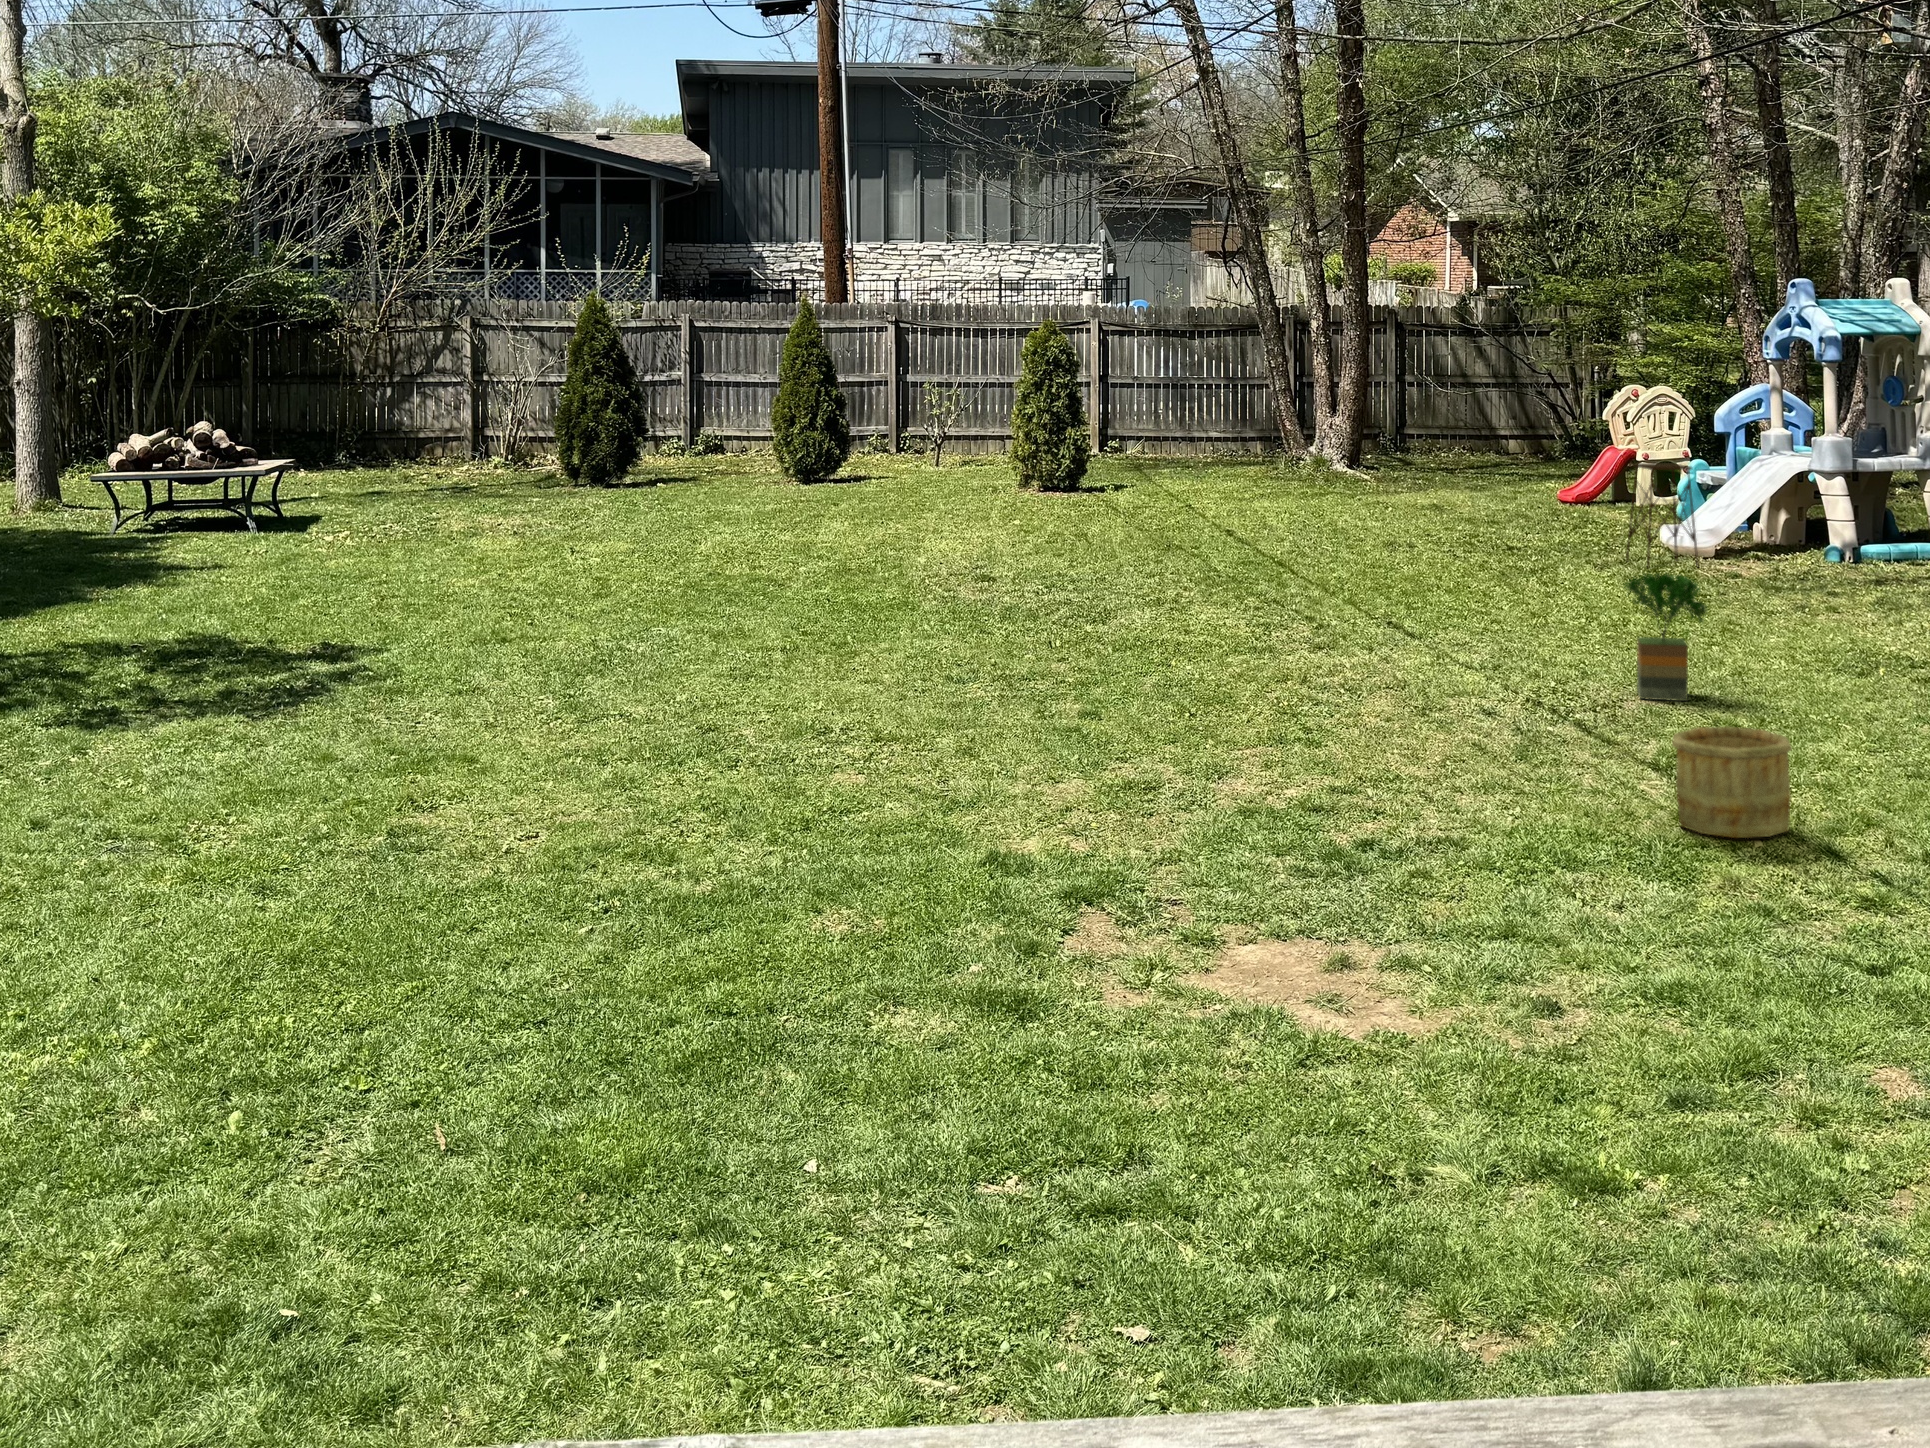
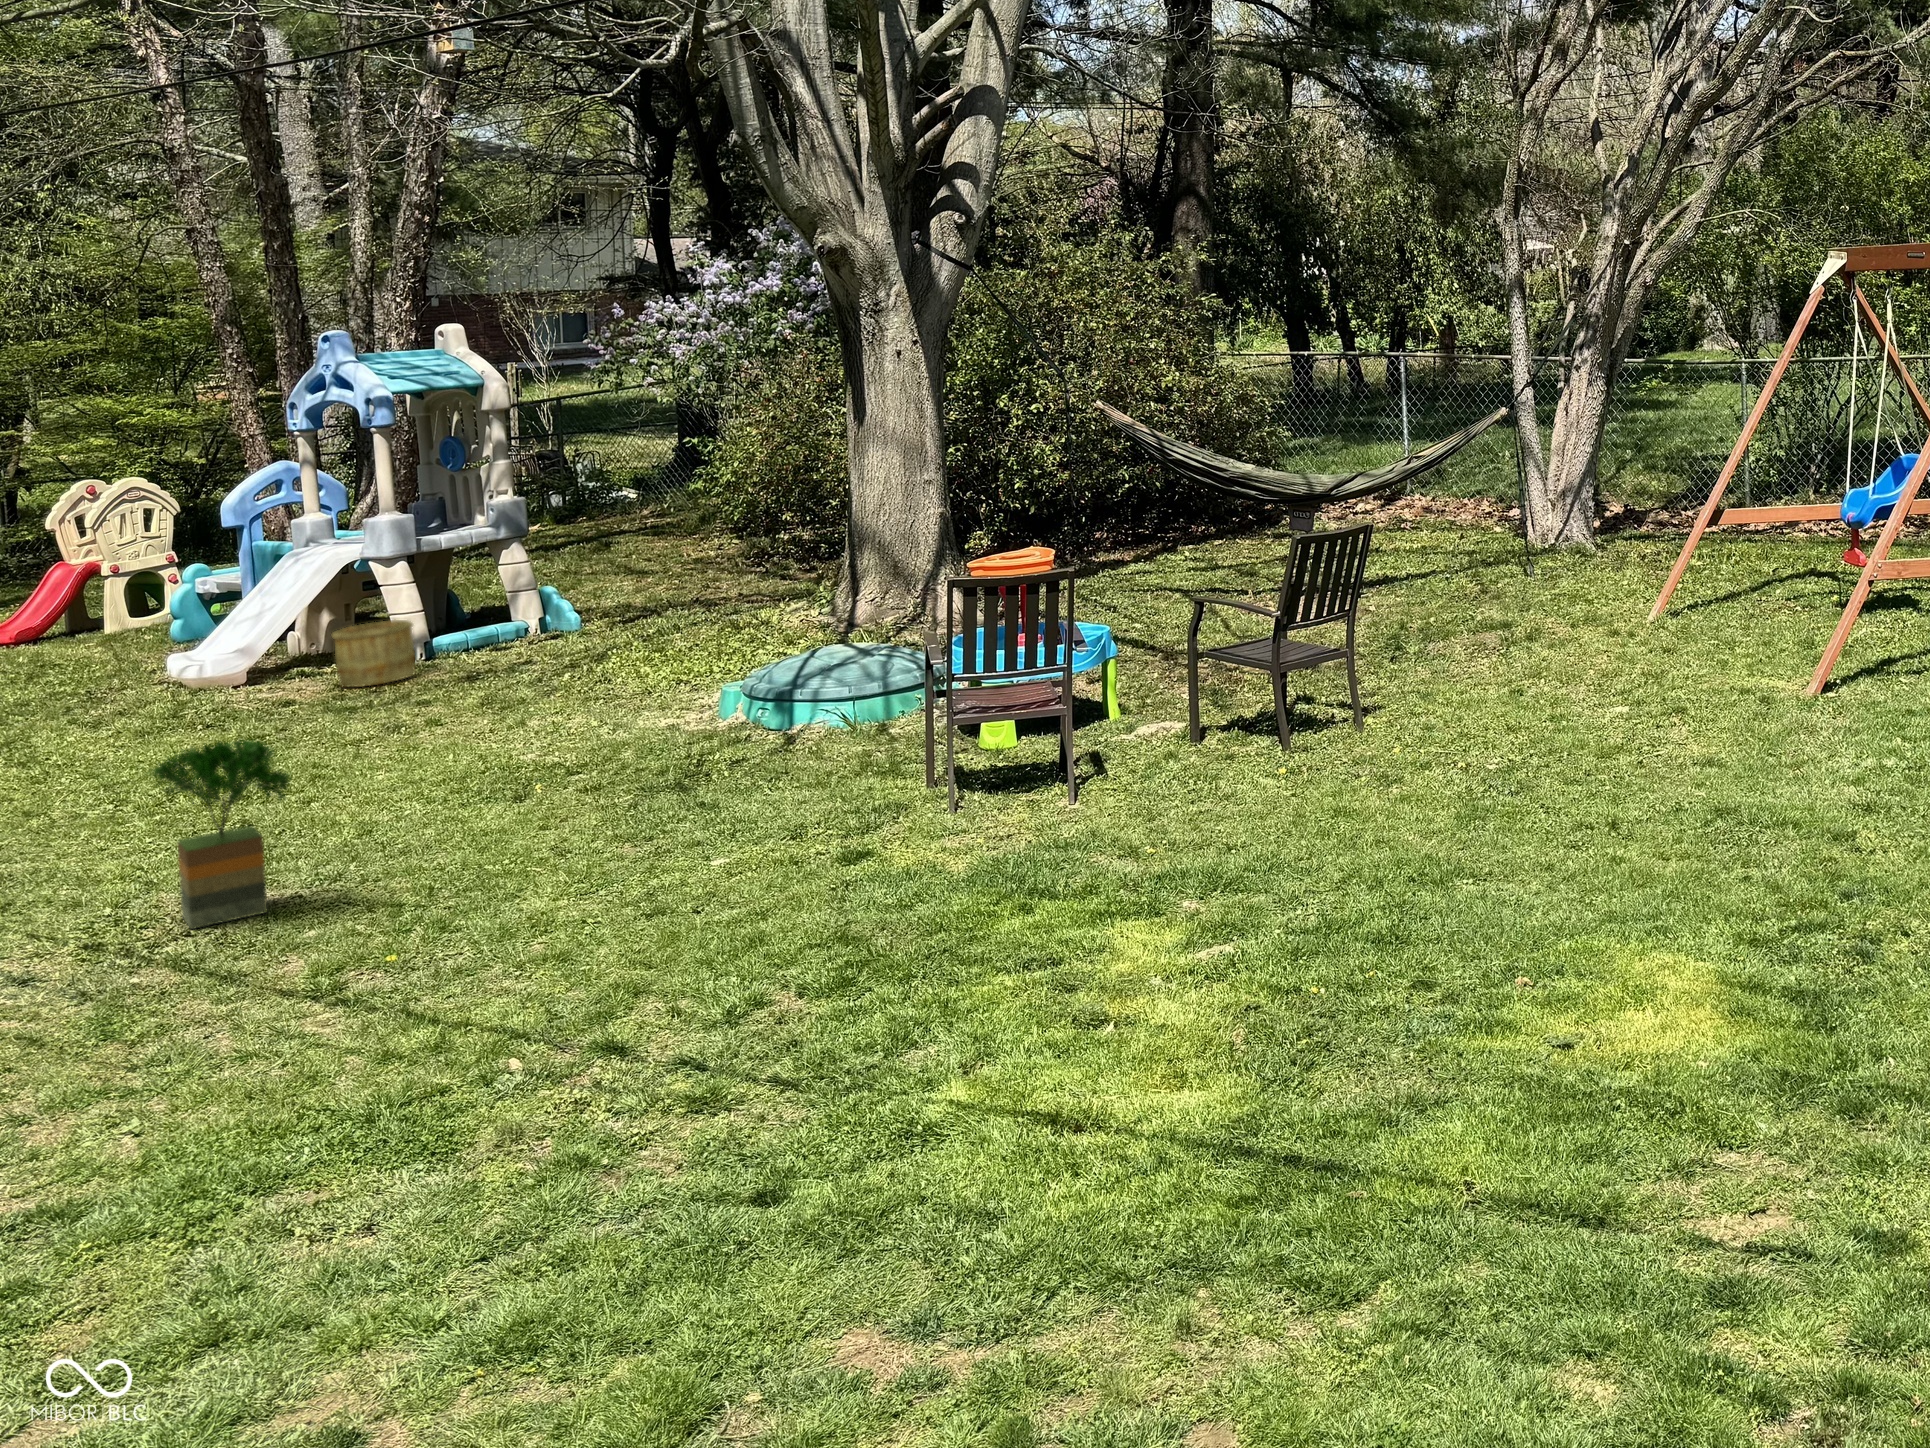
side table: present [1626,463,1699,567] -> none [107,577,222,720]
wooden bucket: present [1672,726,1792,838] -> present [332,620,415,687]

